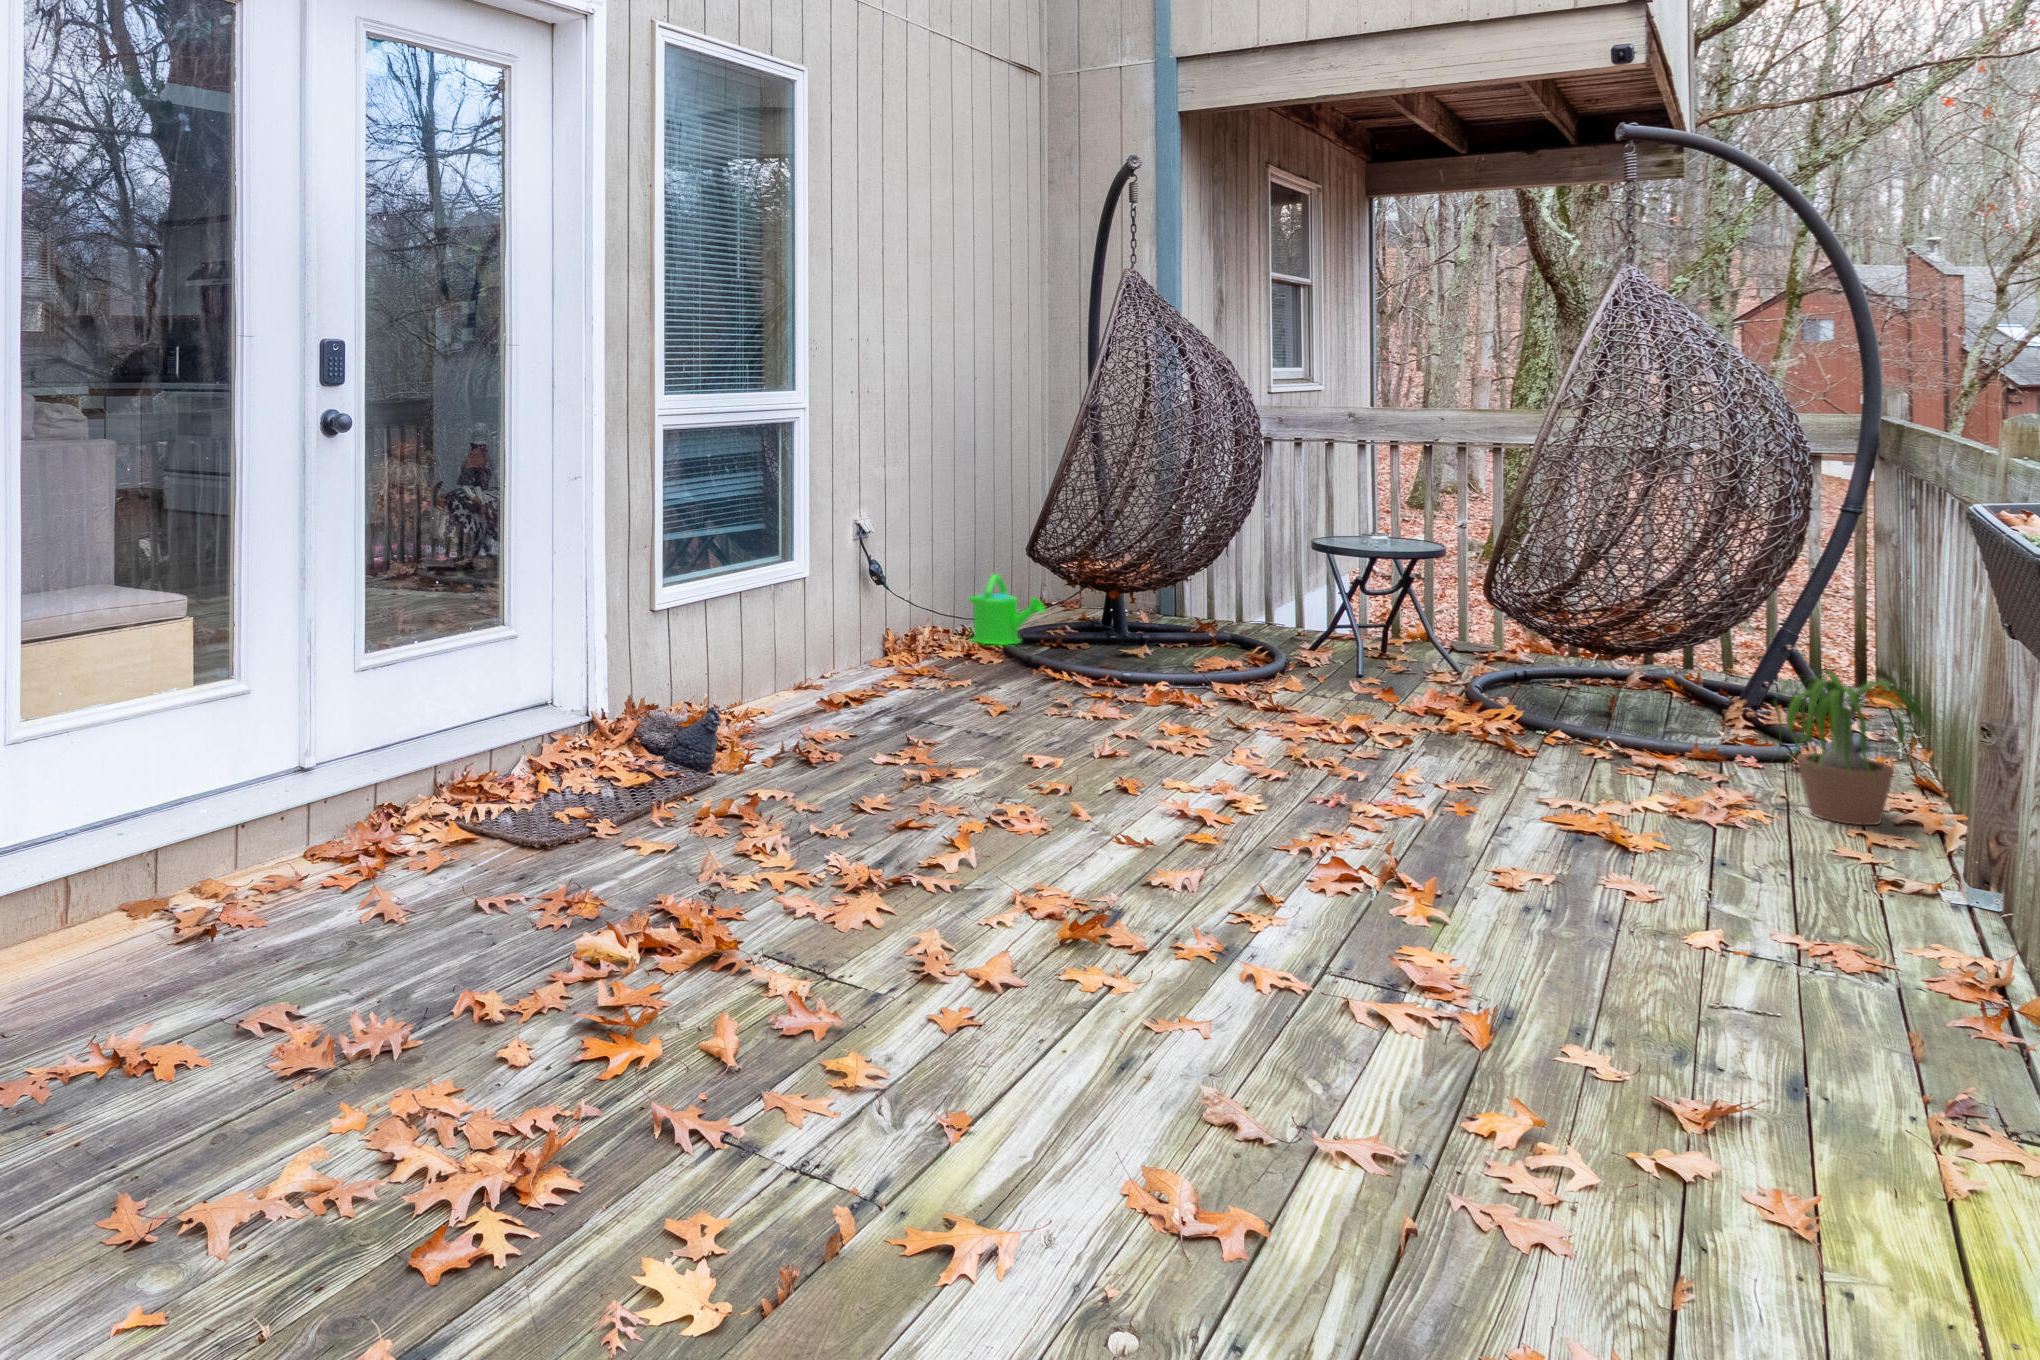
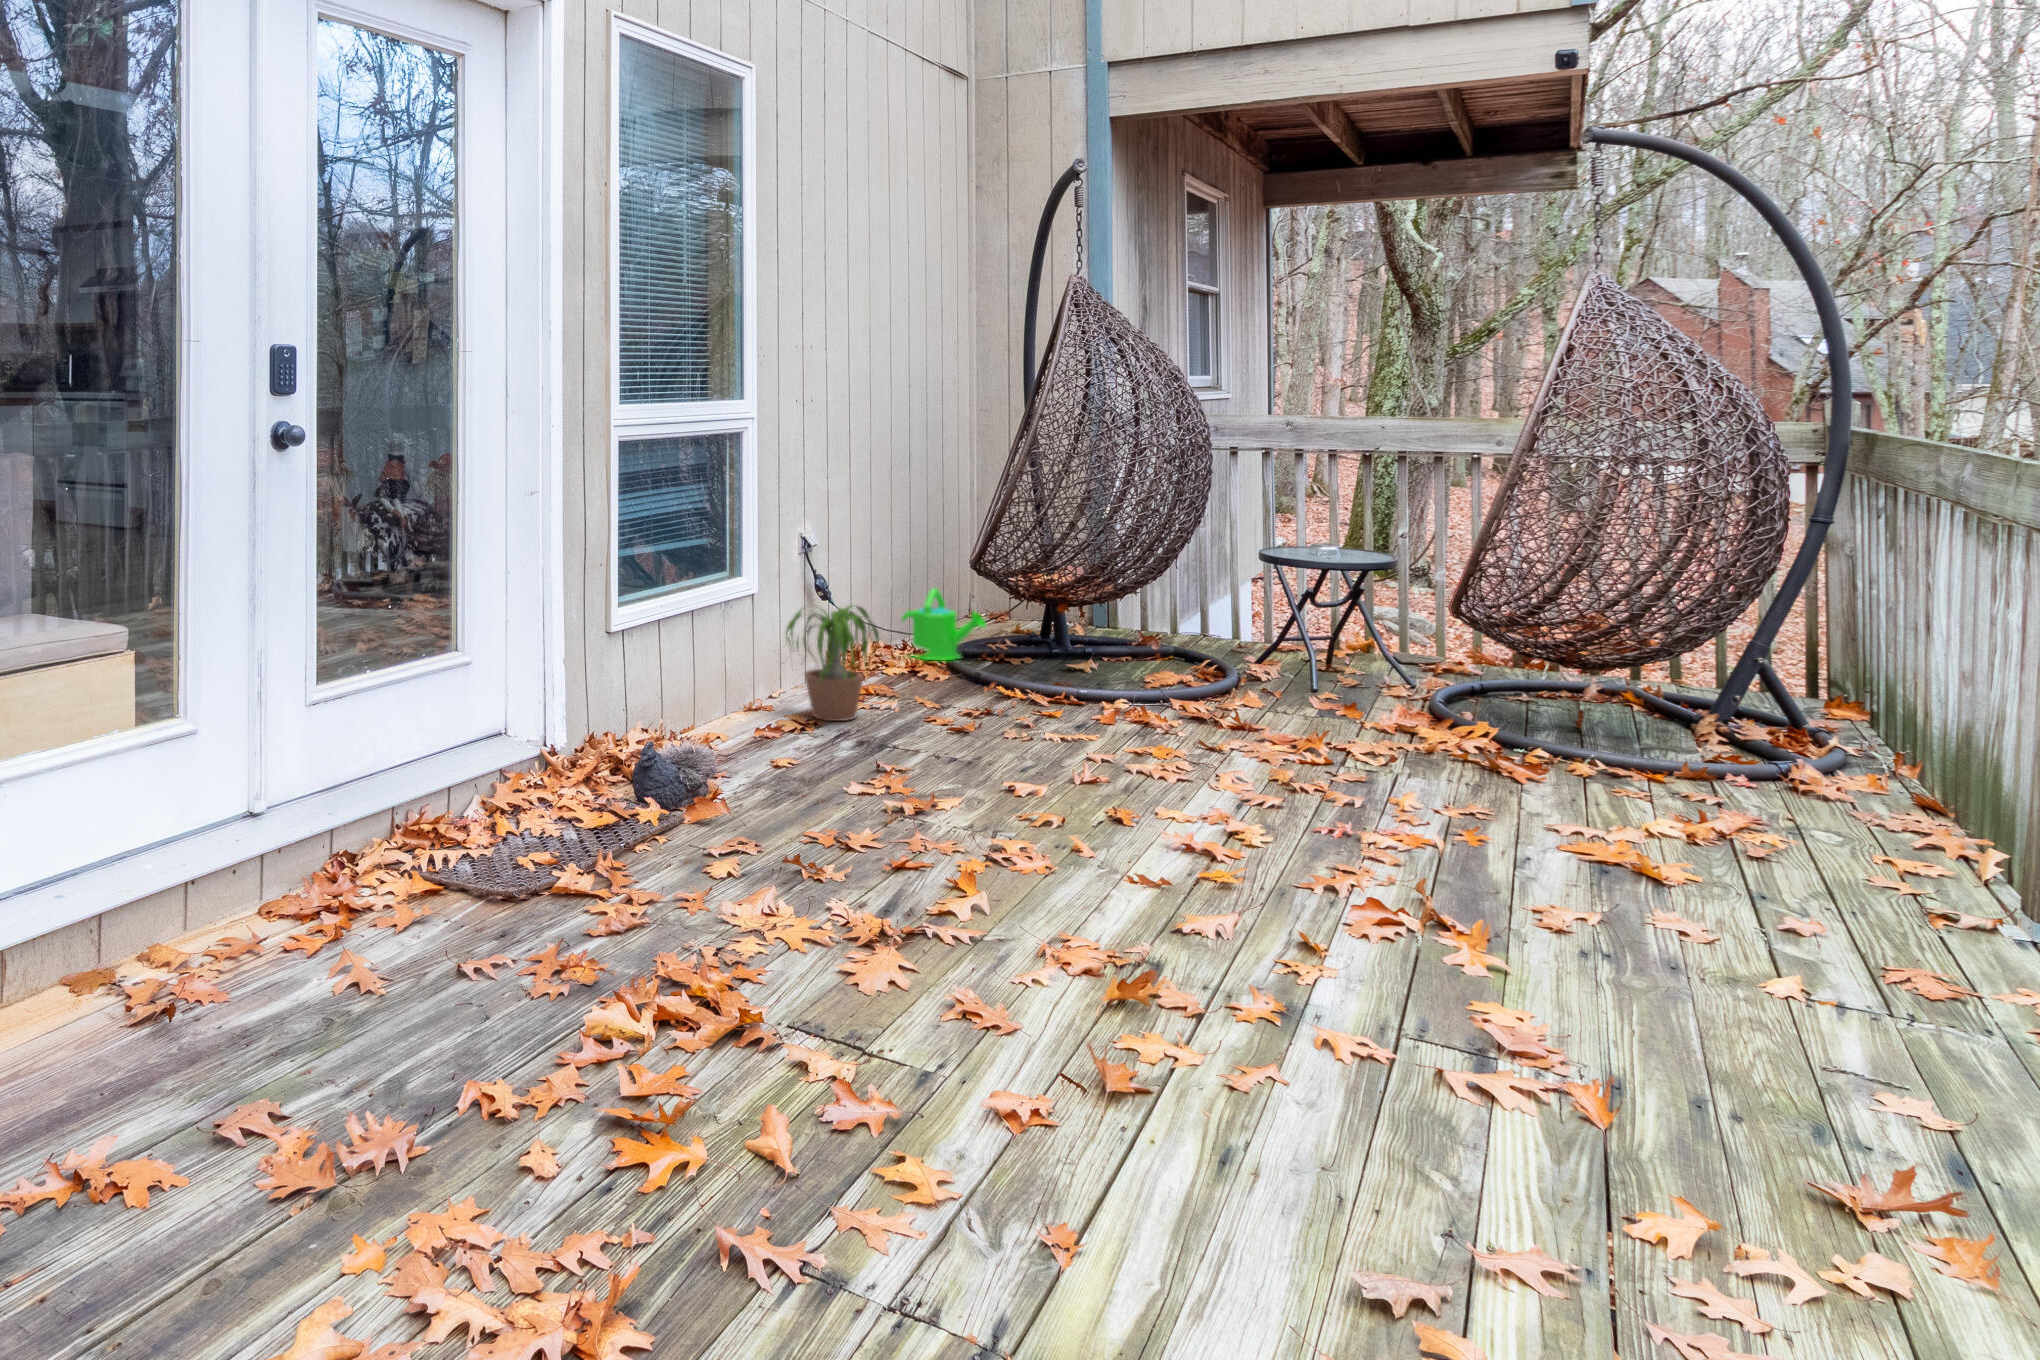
potted plant: present [1773,671,1927,825] -> present [786,605,879,721]

